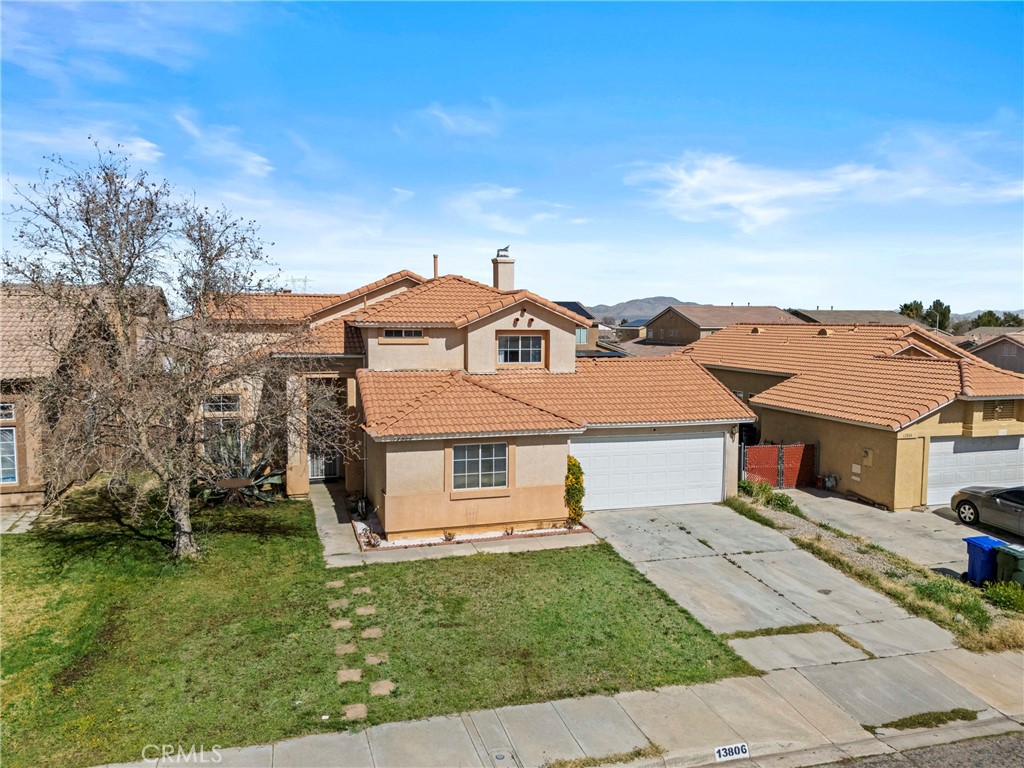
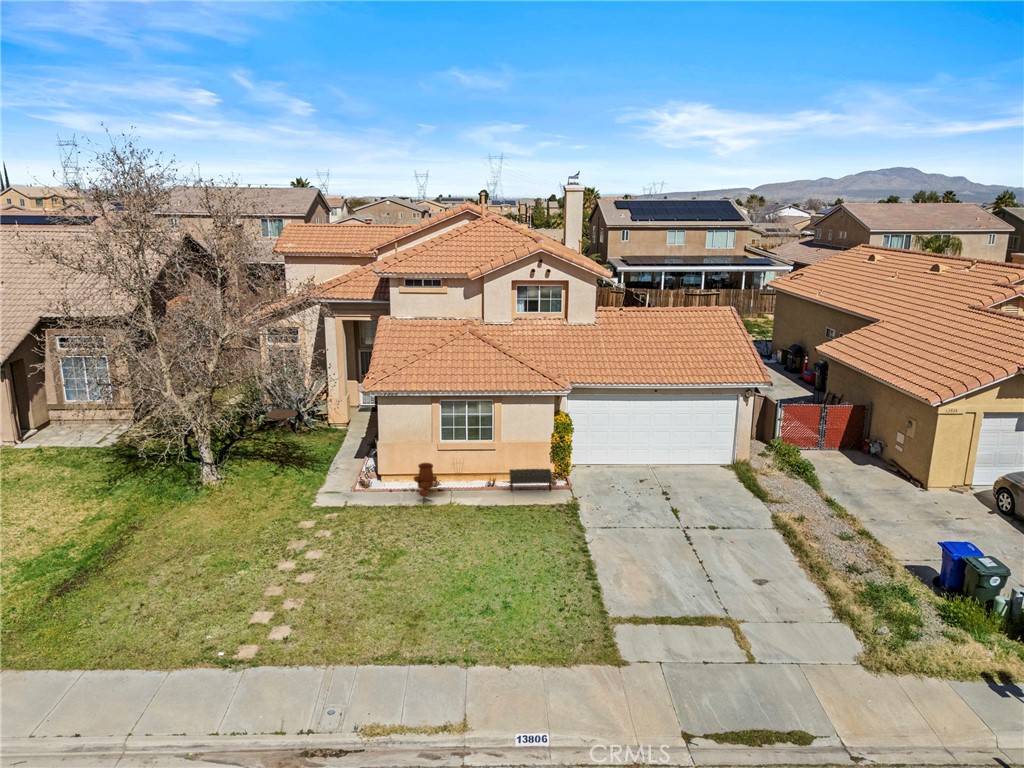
lounge chair: none [429,514,454,558] -> present [414,463,437,501]
bench: none [525,514,572,541] -> present [509,469,552,492]

